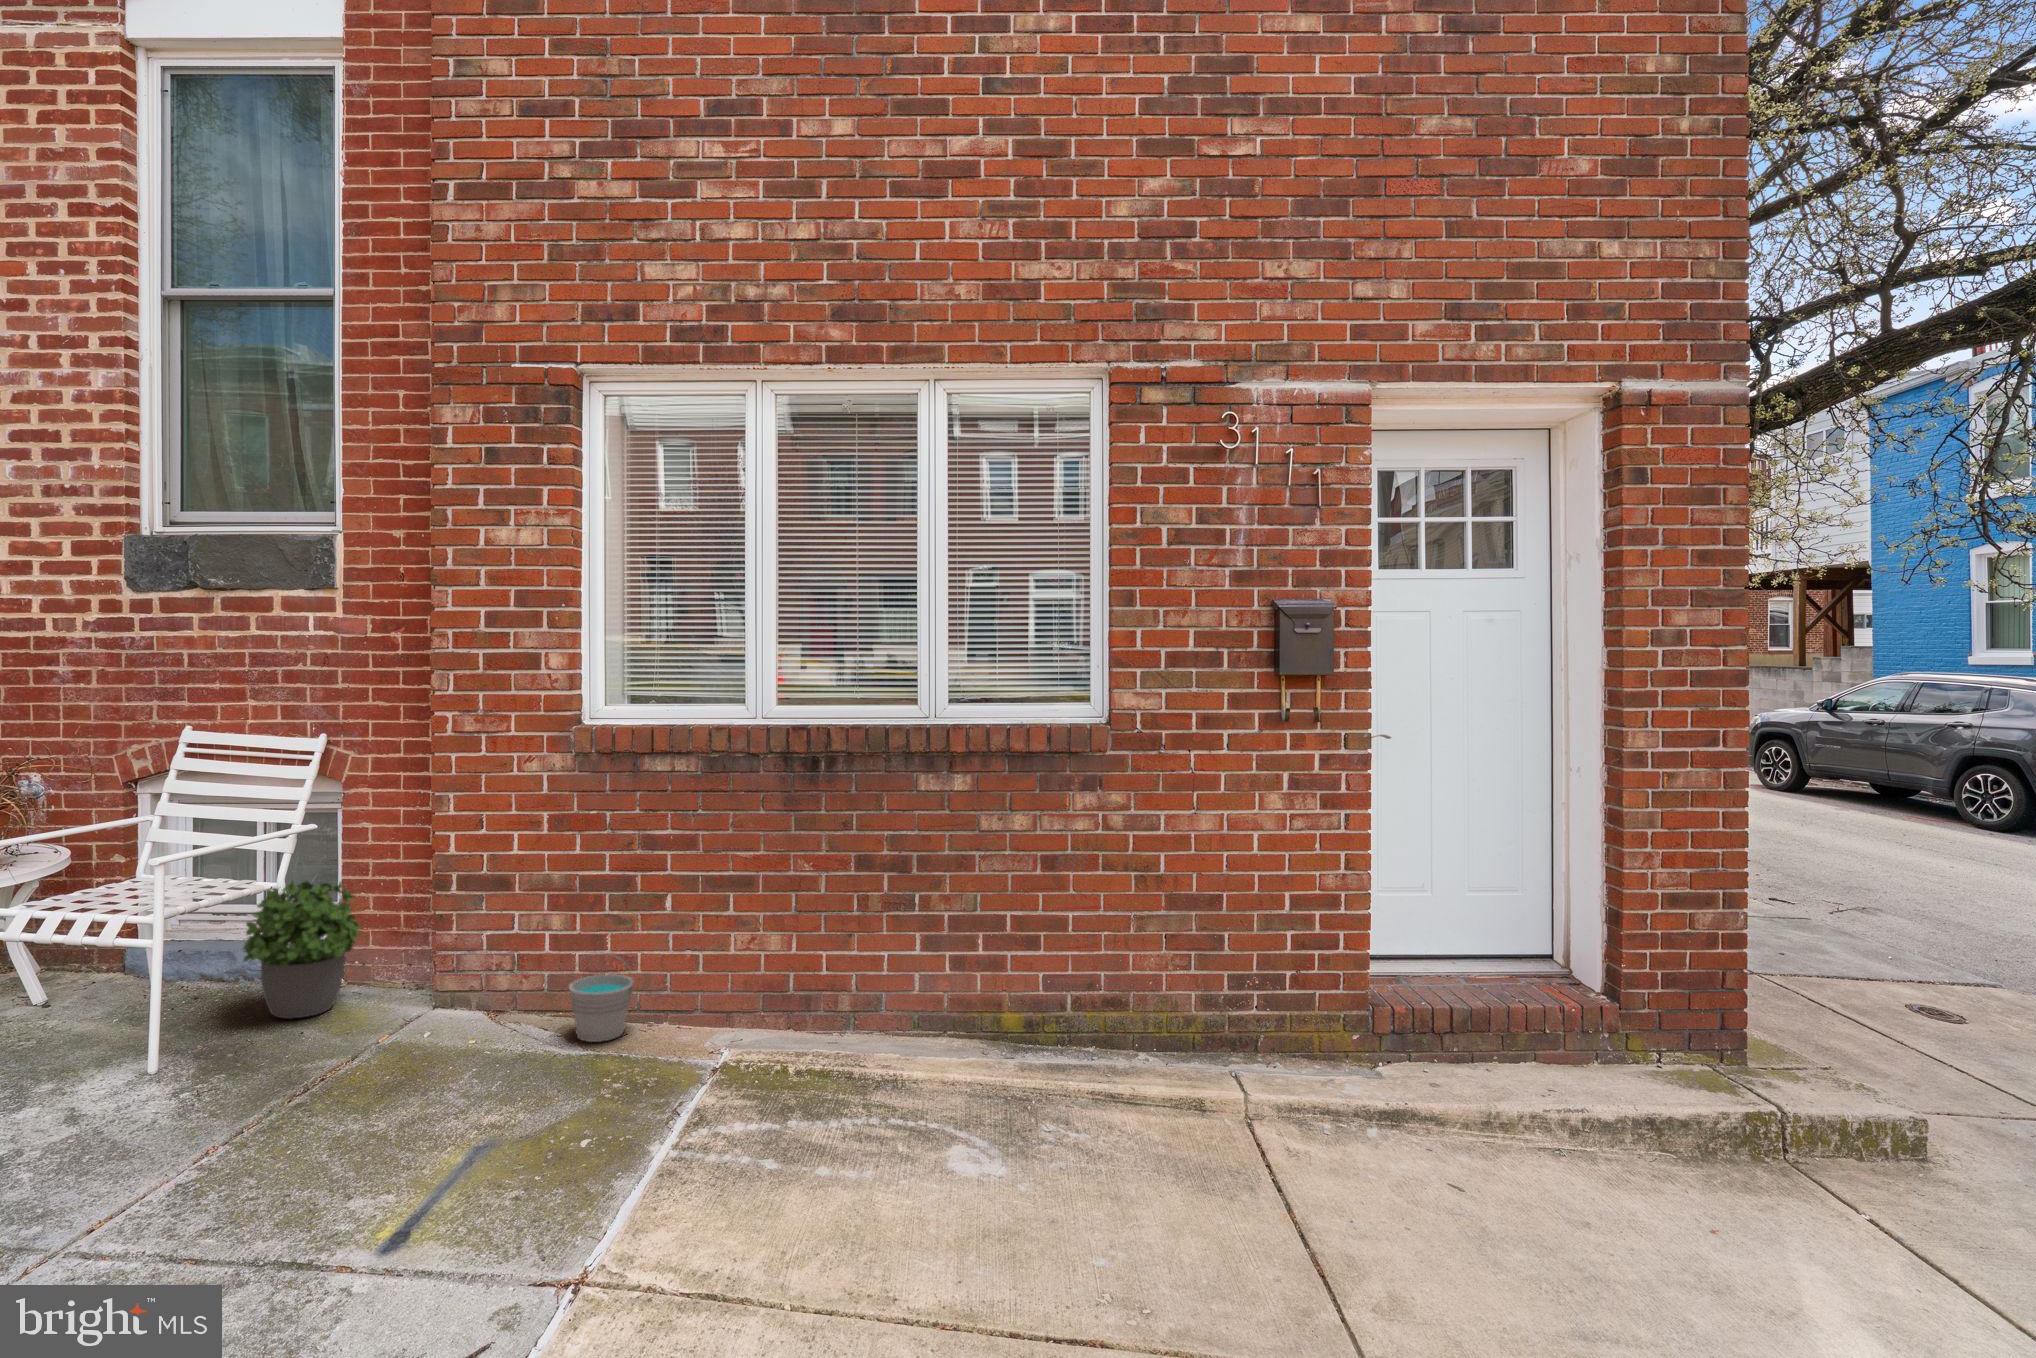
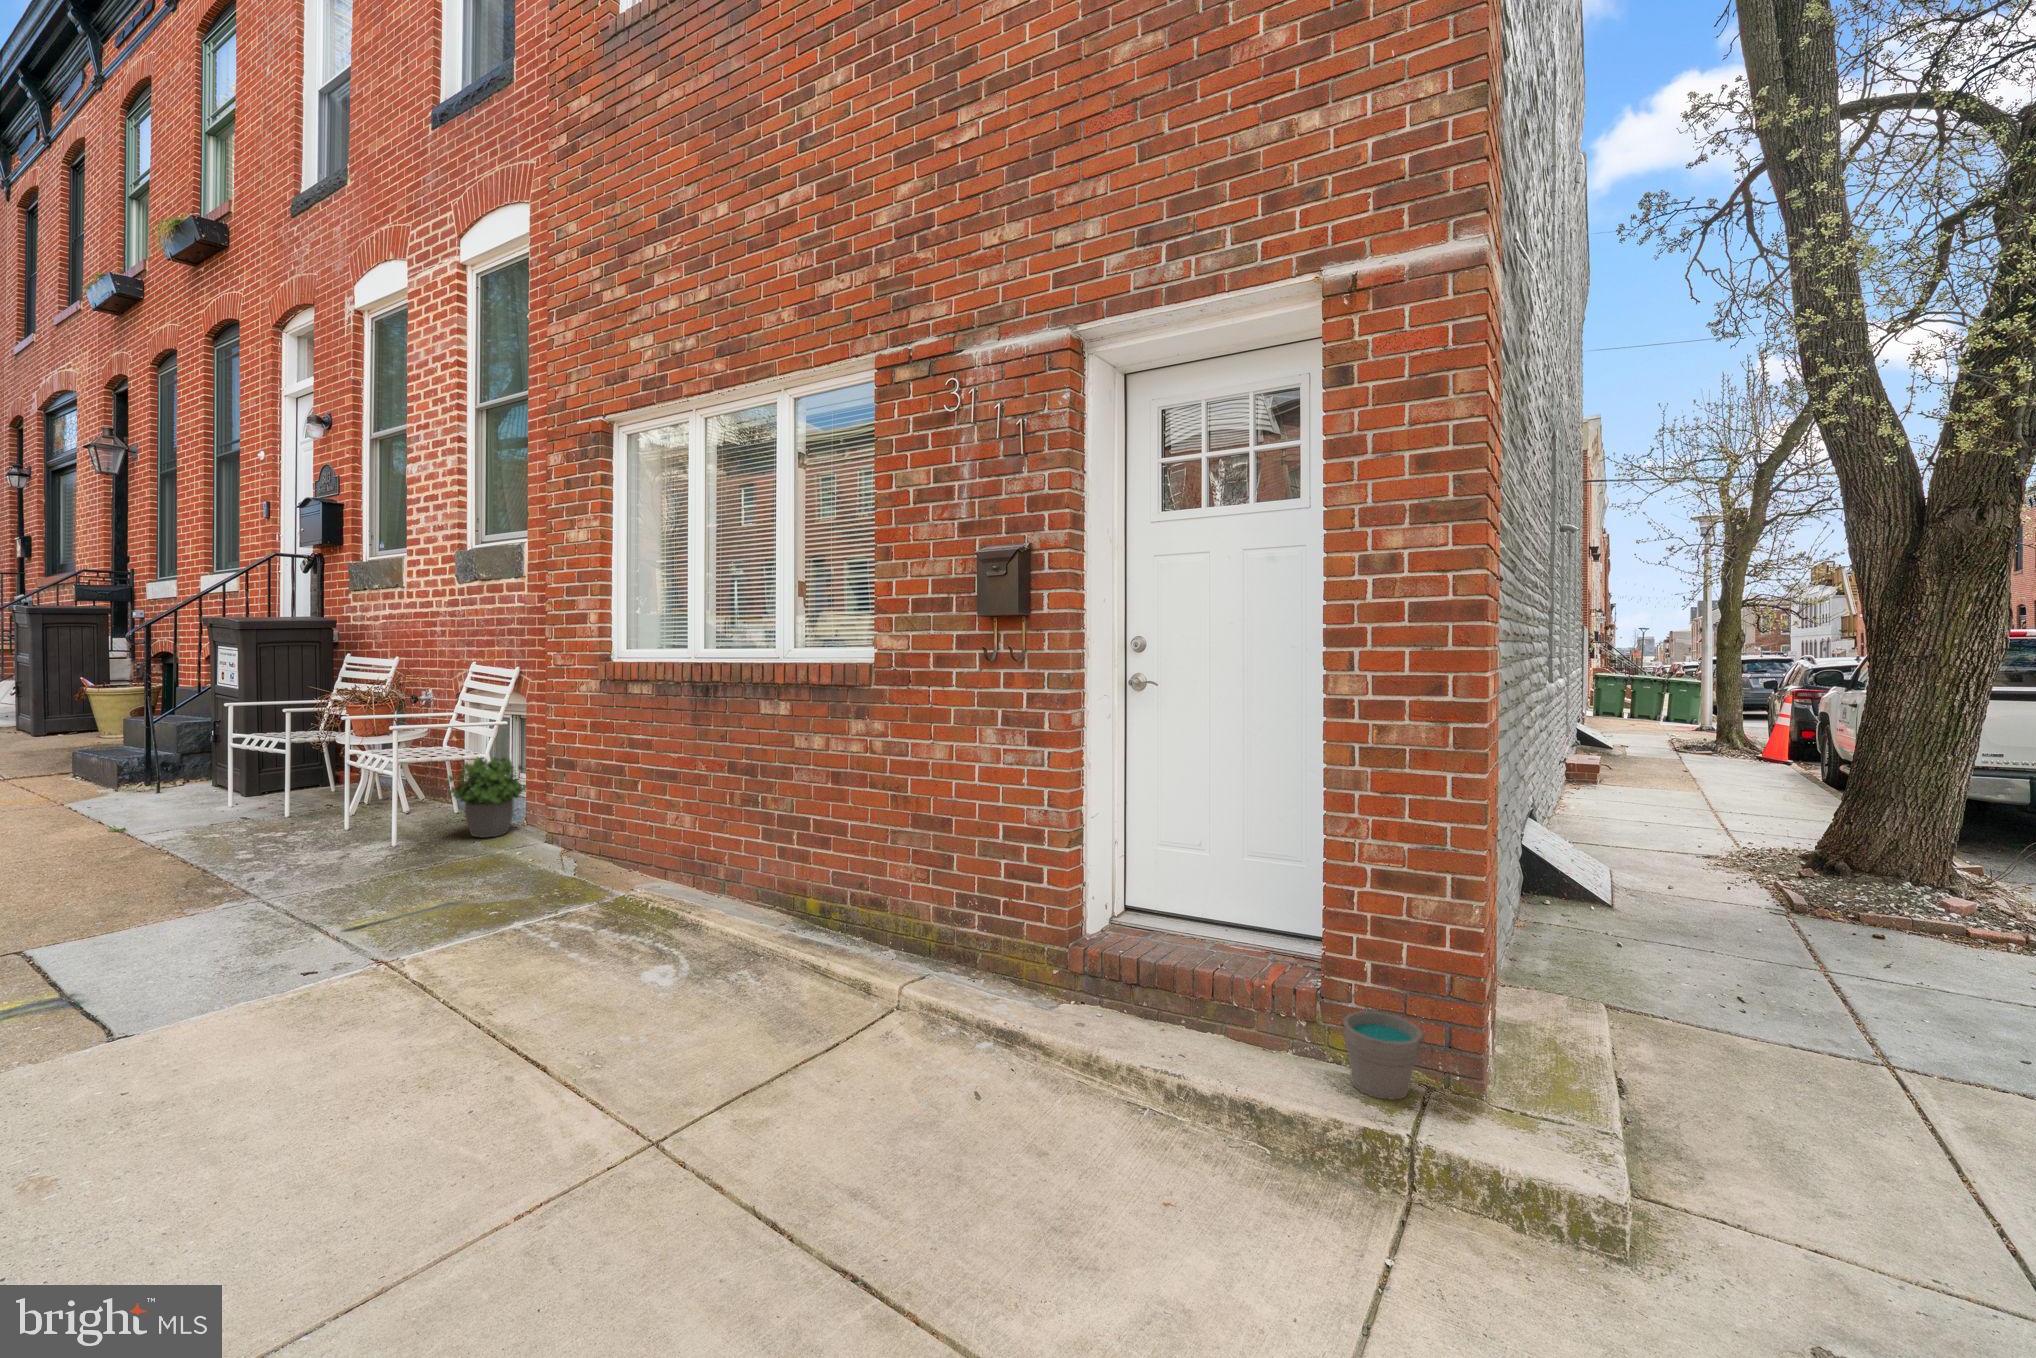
bucket: present [569,969,634,1042] -> present [1343,988,1424,1100]

